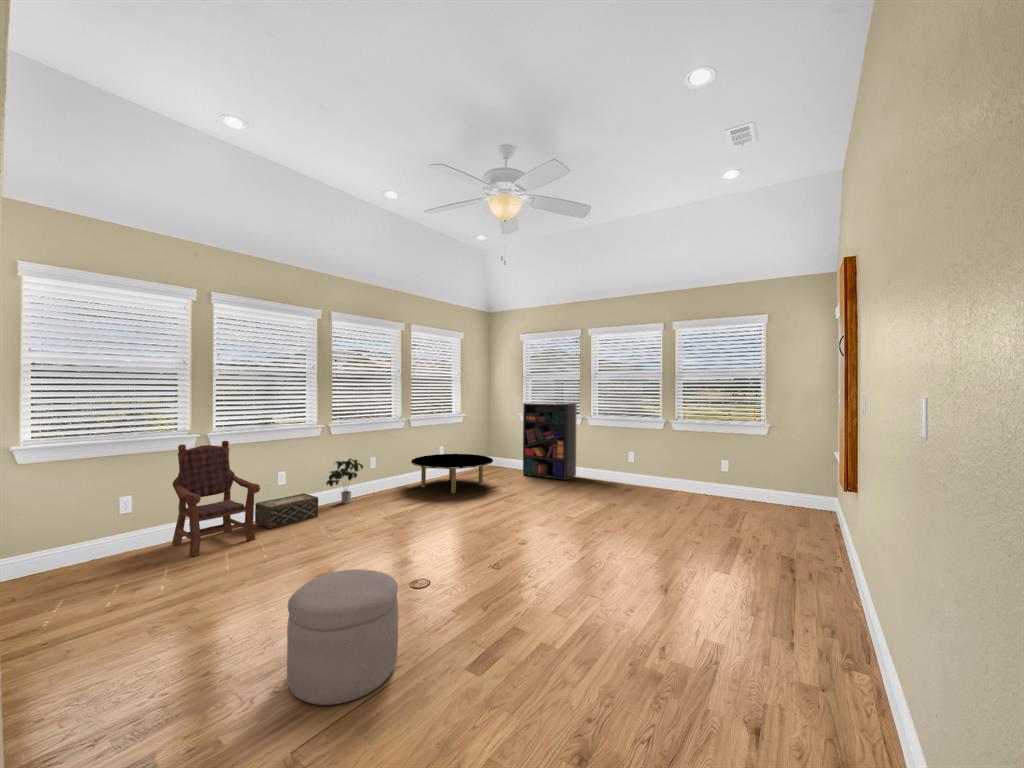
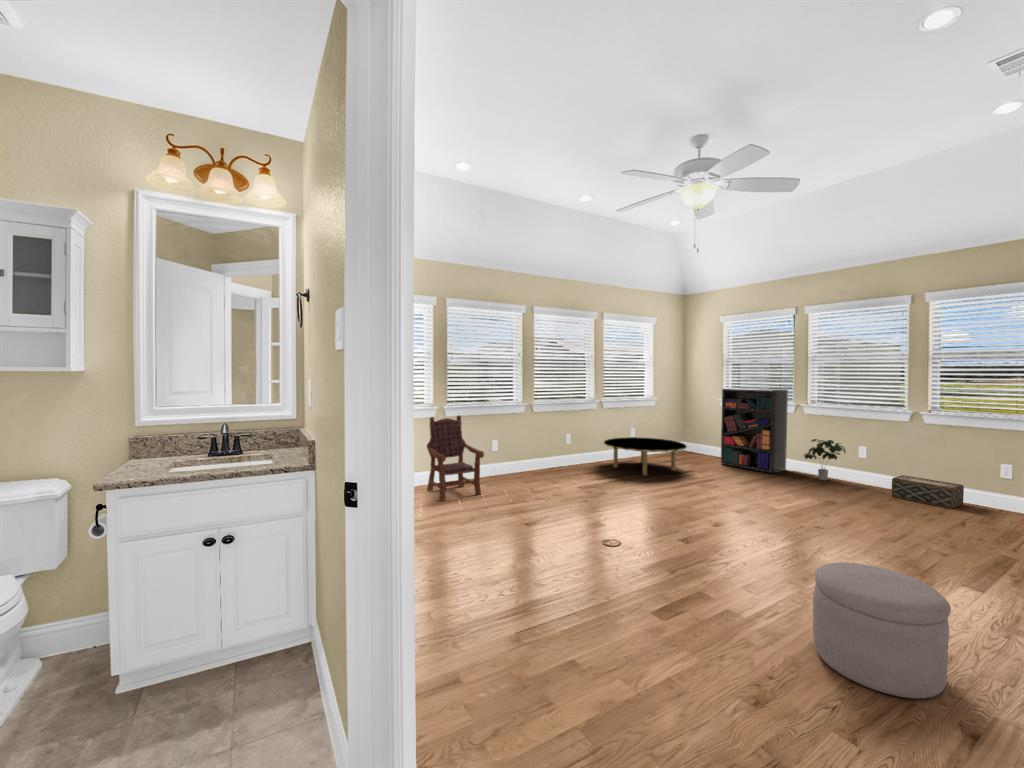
potted plant: present [326,459,363,503] -> present [803,439,846,480]
woven basket: present [255,494,318,528] -> present [892,475,964,508]
ottoman: present [287,569,399,705] -> present [813,562,951,698]

